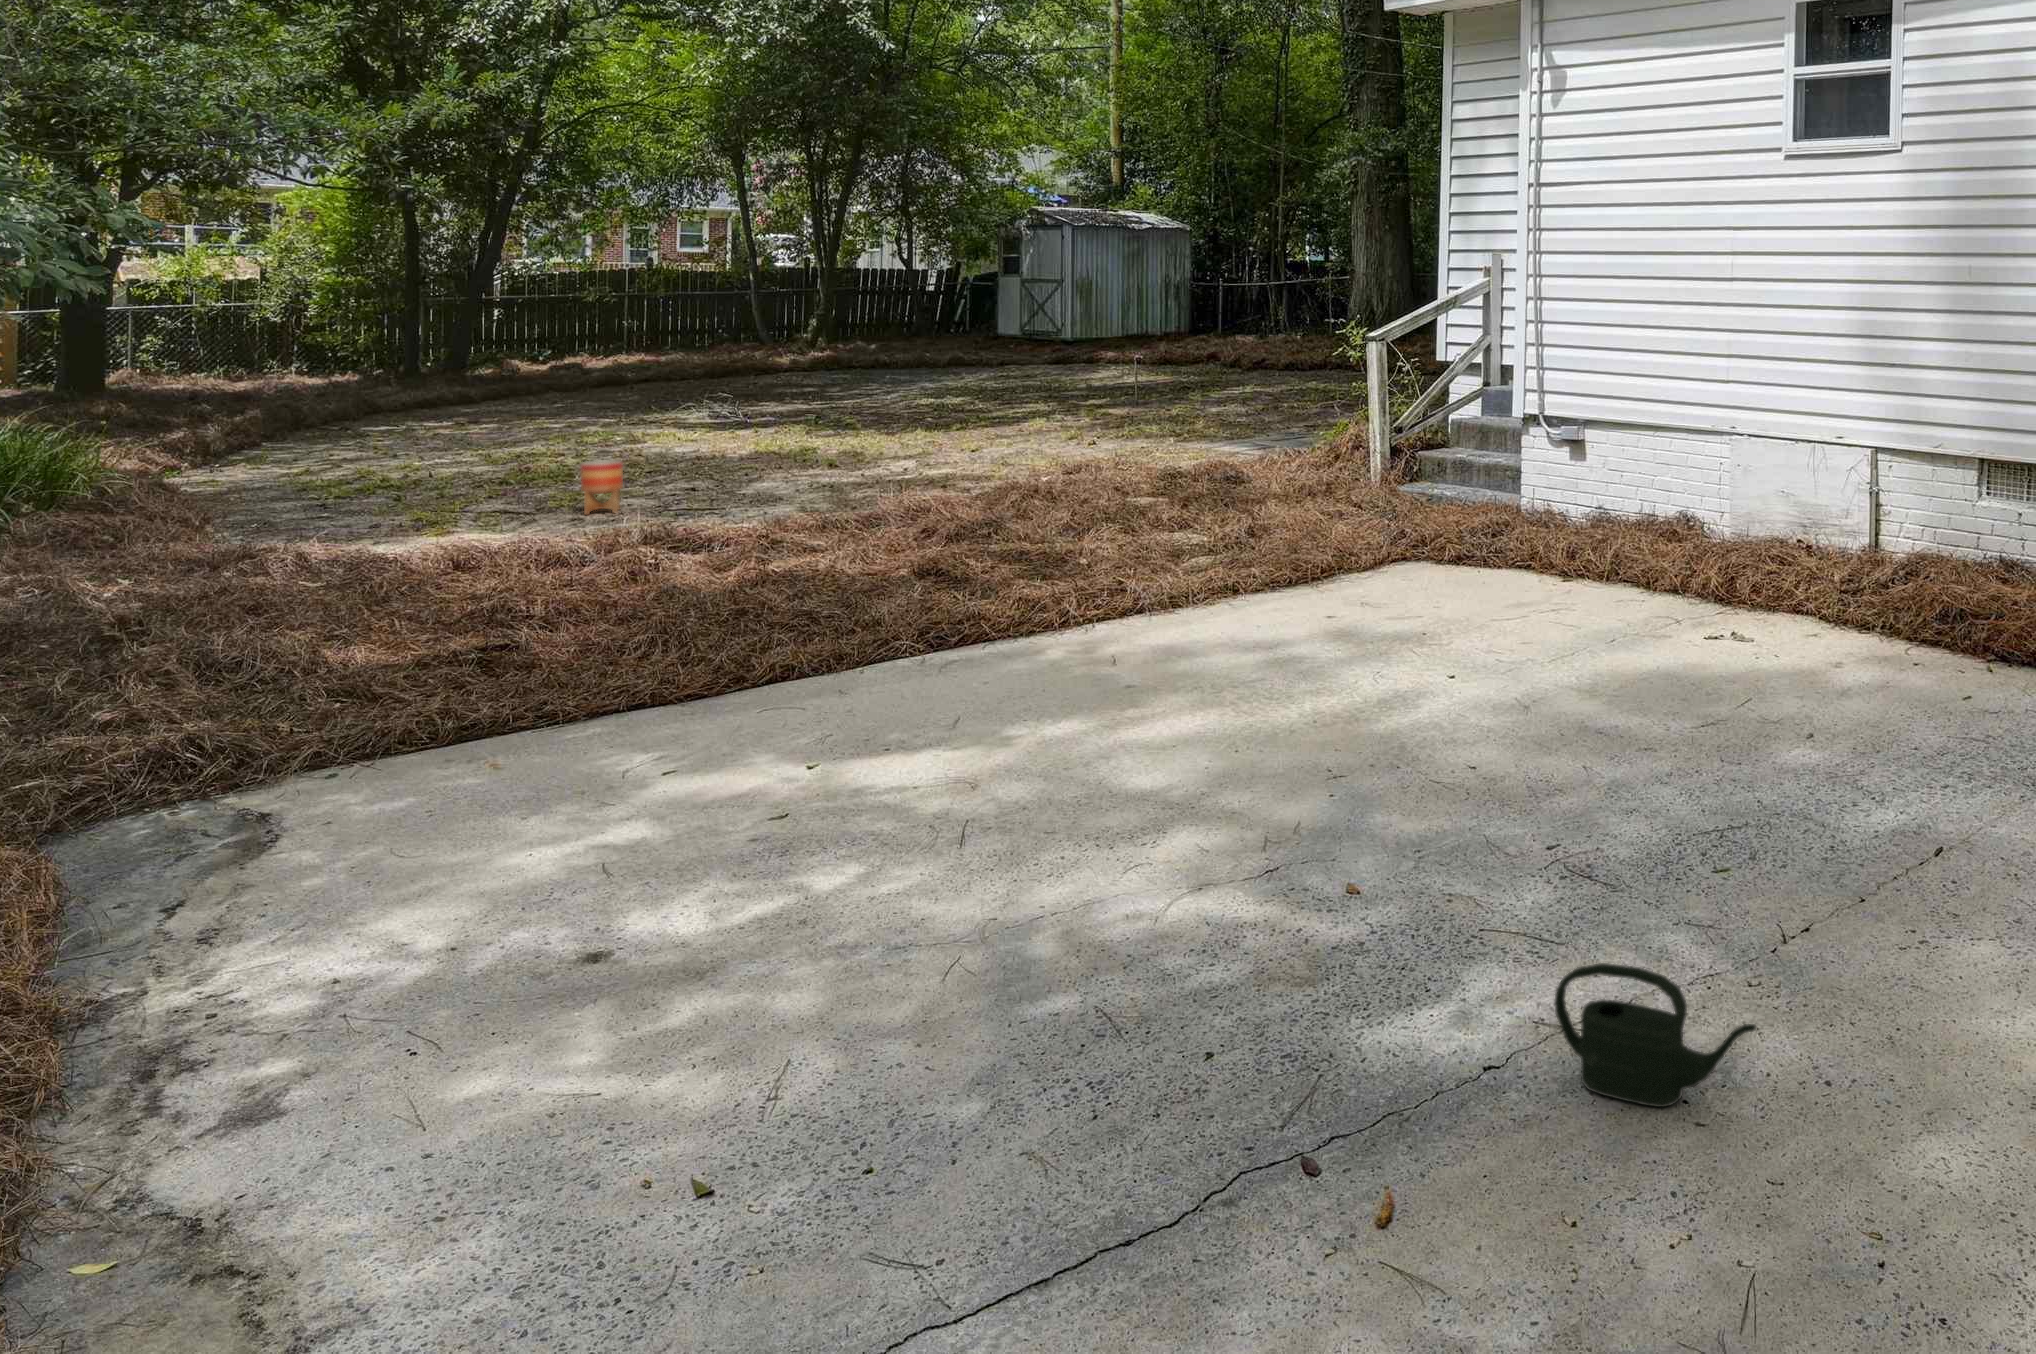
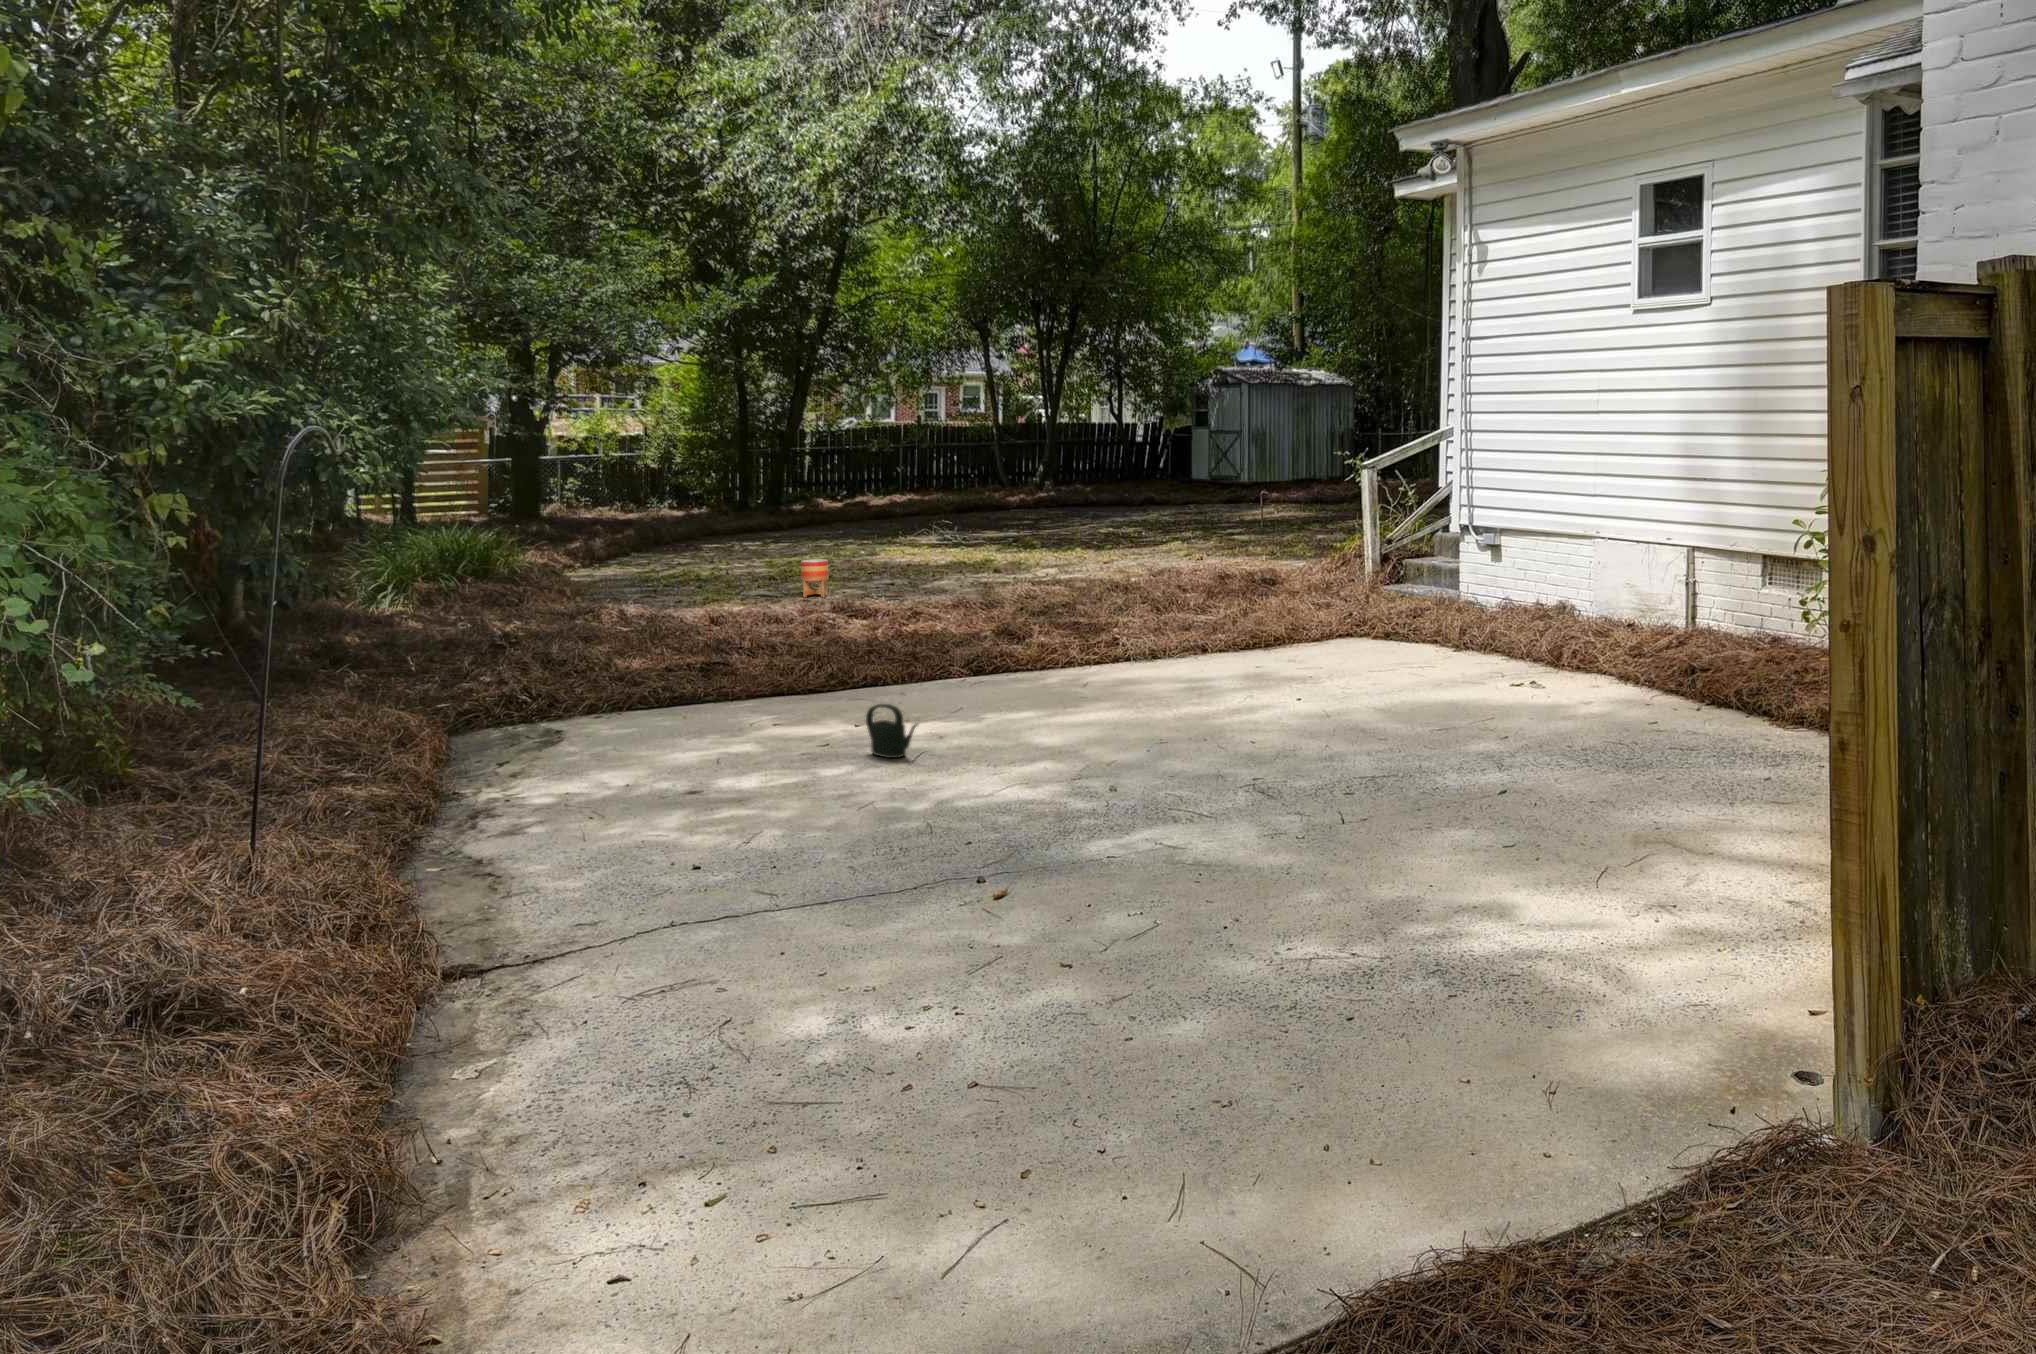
watering can: present [1555,963,1756,1107] -> present [866,704,918,758]

